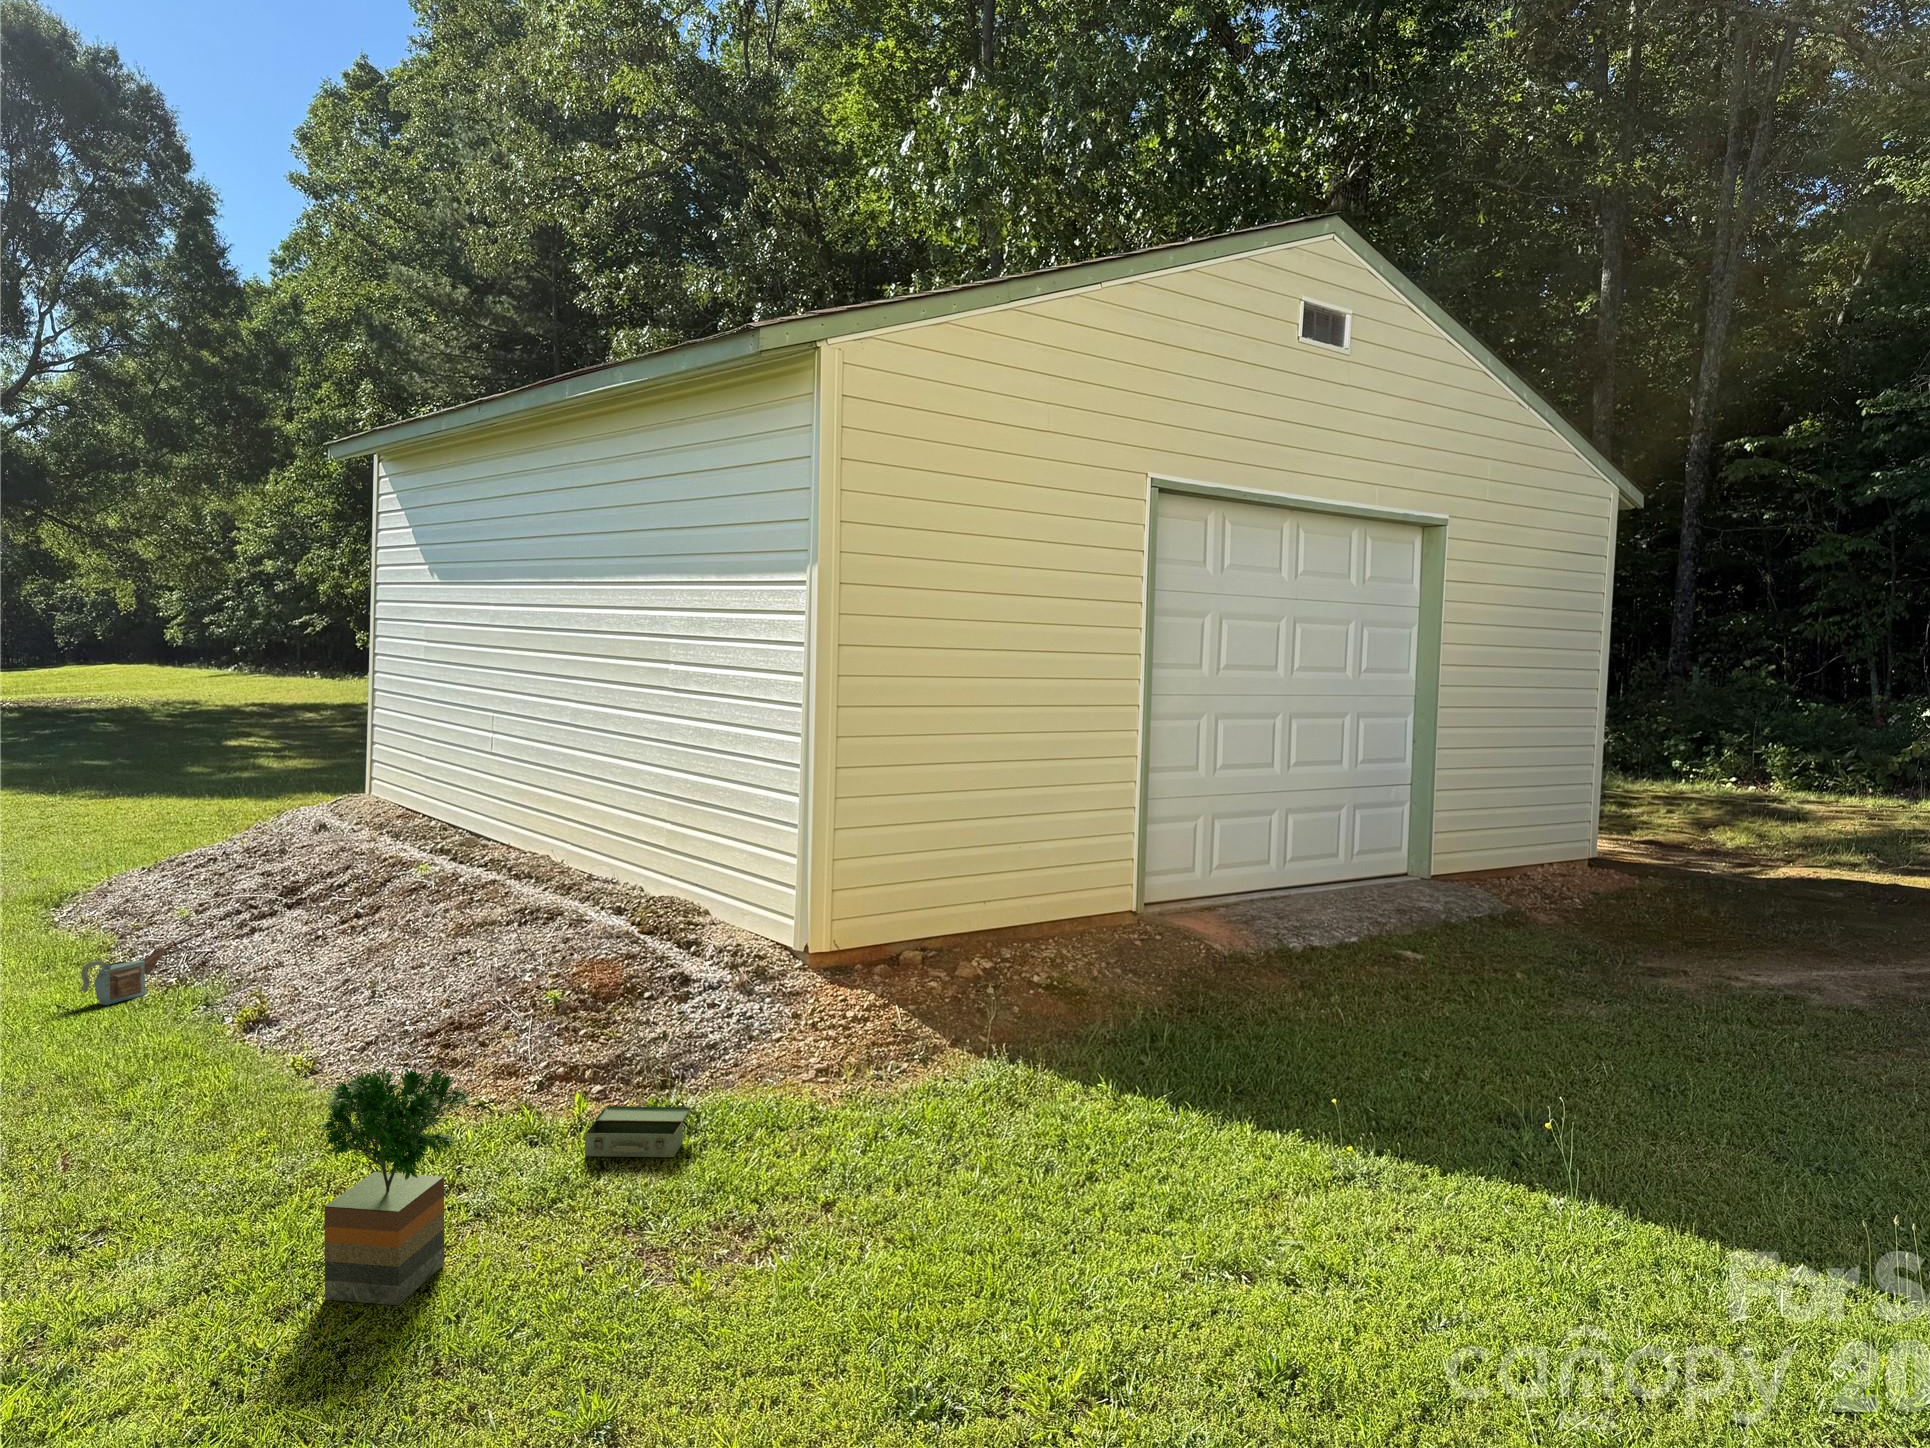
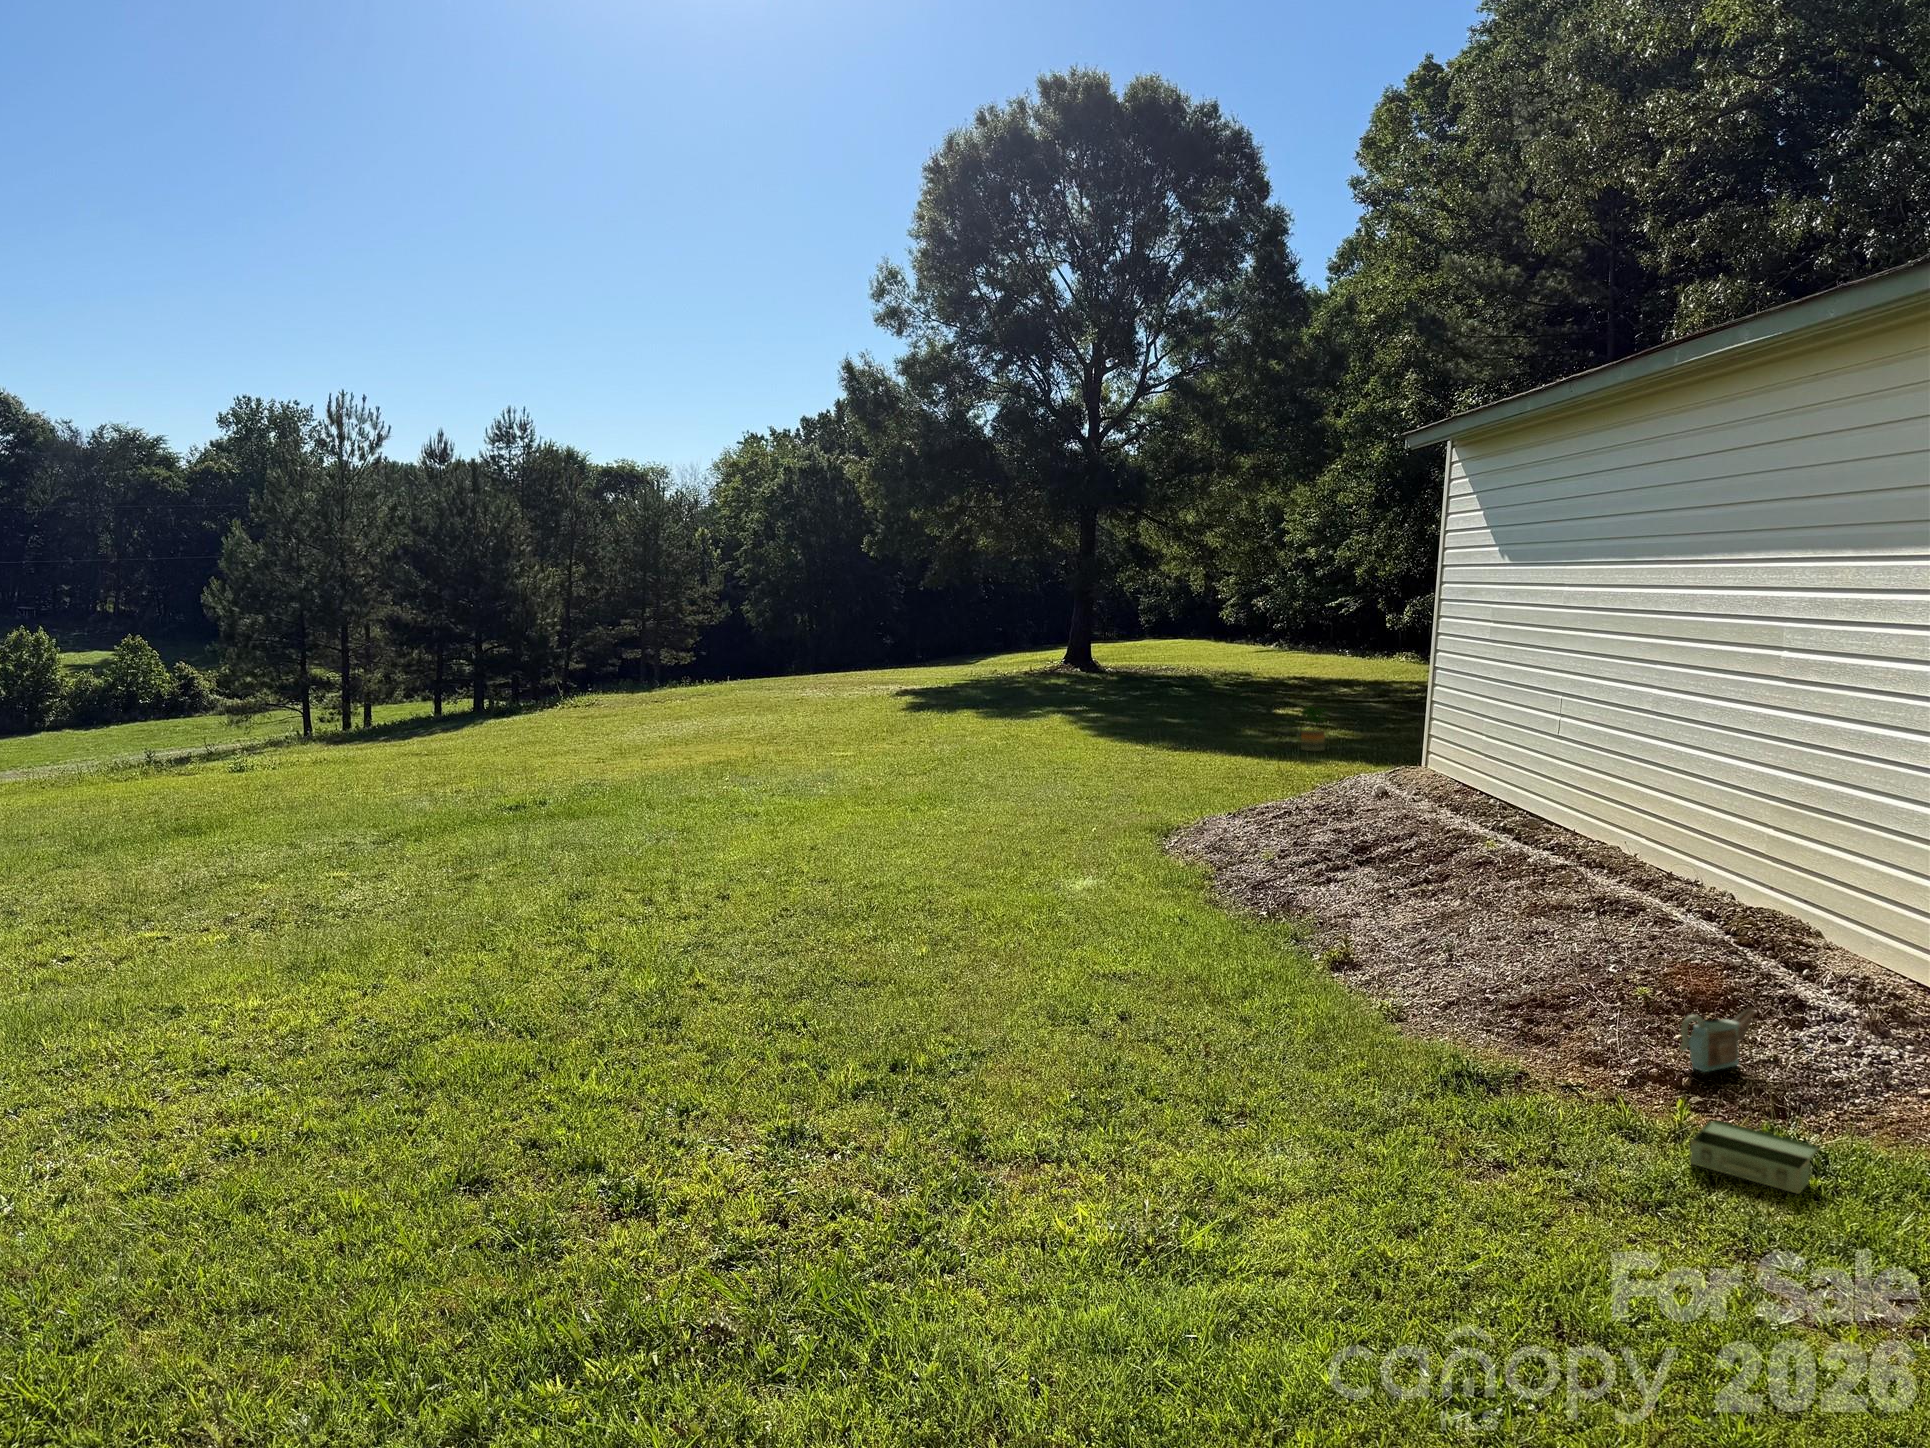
watering can: present [81,948,166,1005] -> present [1680,1008,1755,1072]
potted tree: present [320,1068,470,1305] -> present [1301,707,1327,751]

